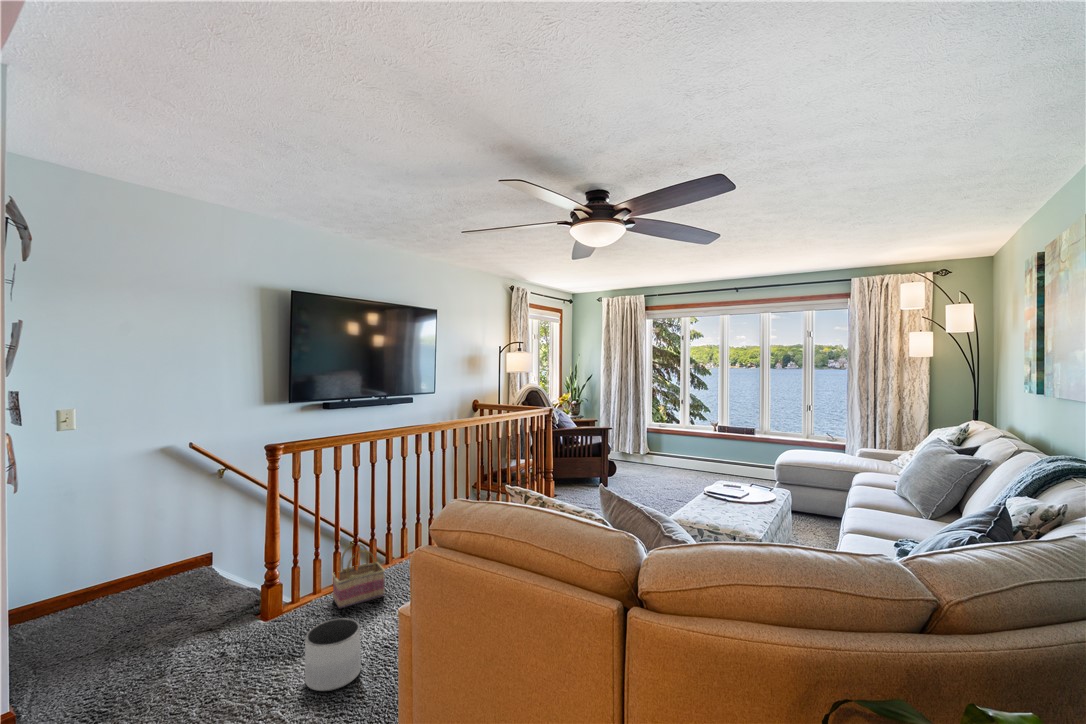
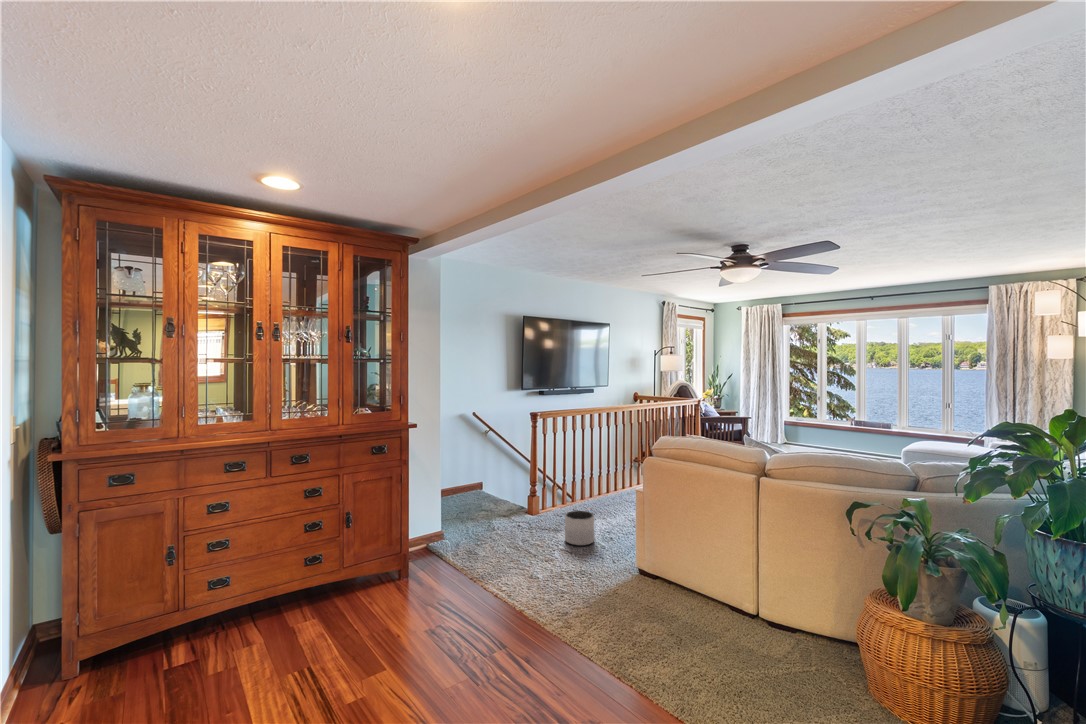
basket: present [333,544,385,608] -> none [561,477,594,515]

